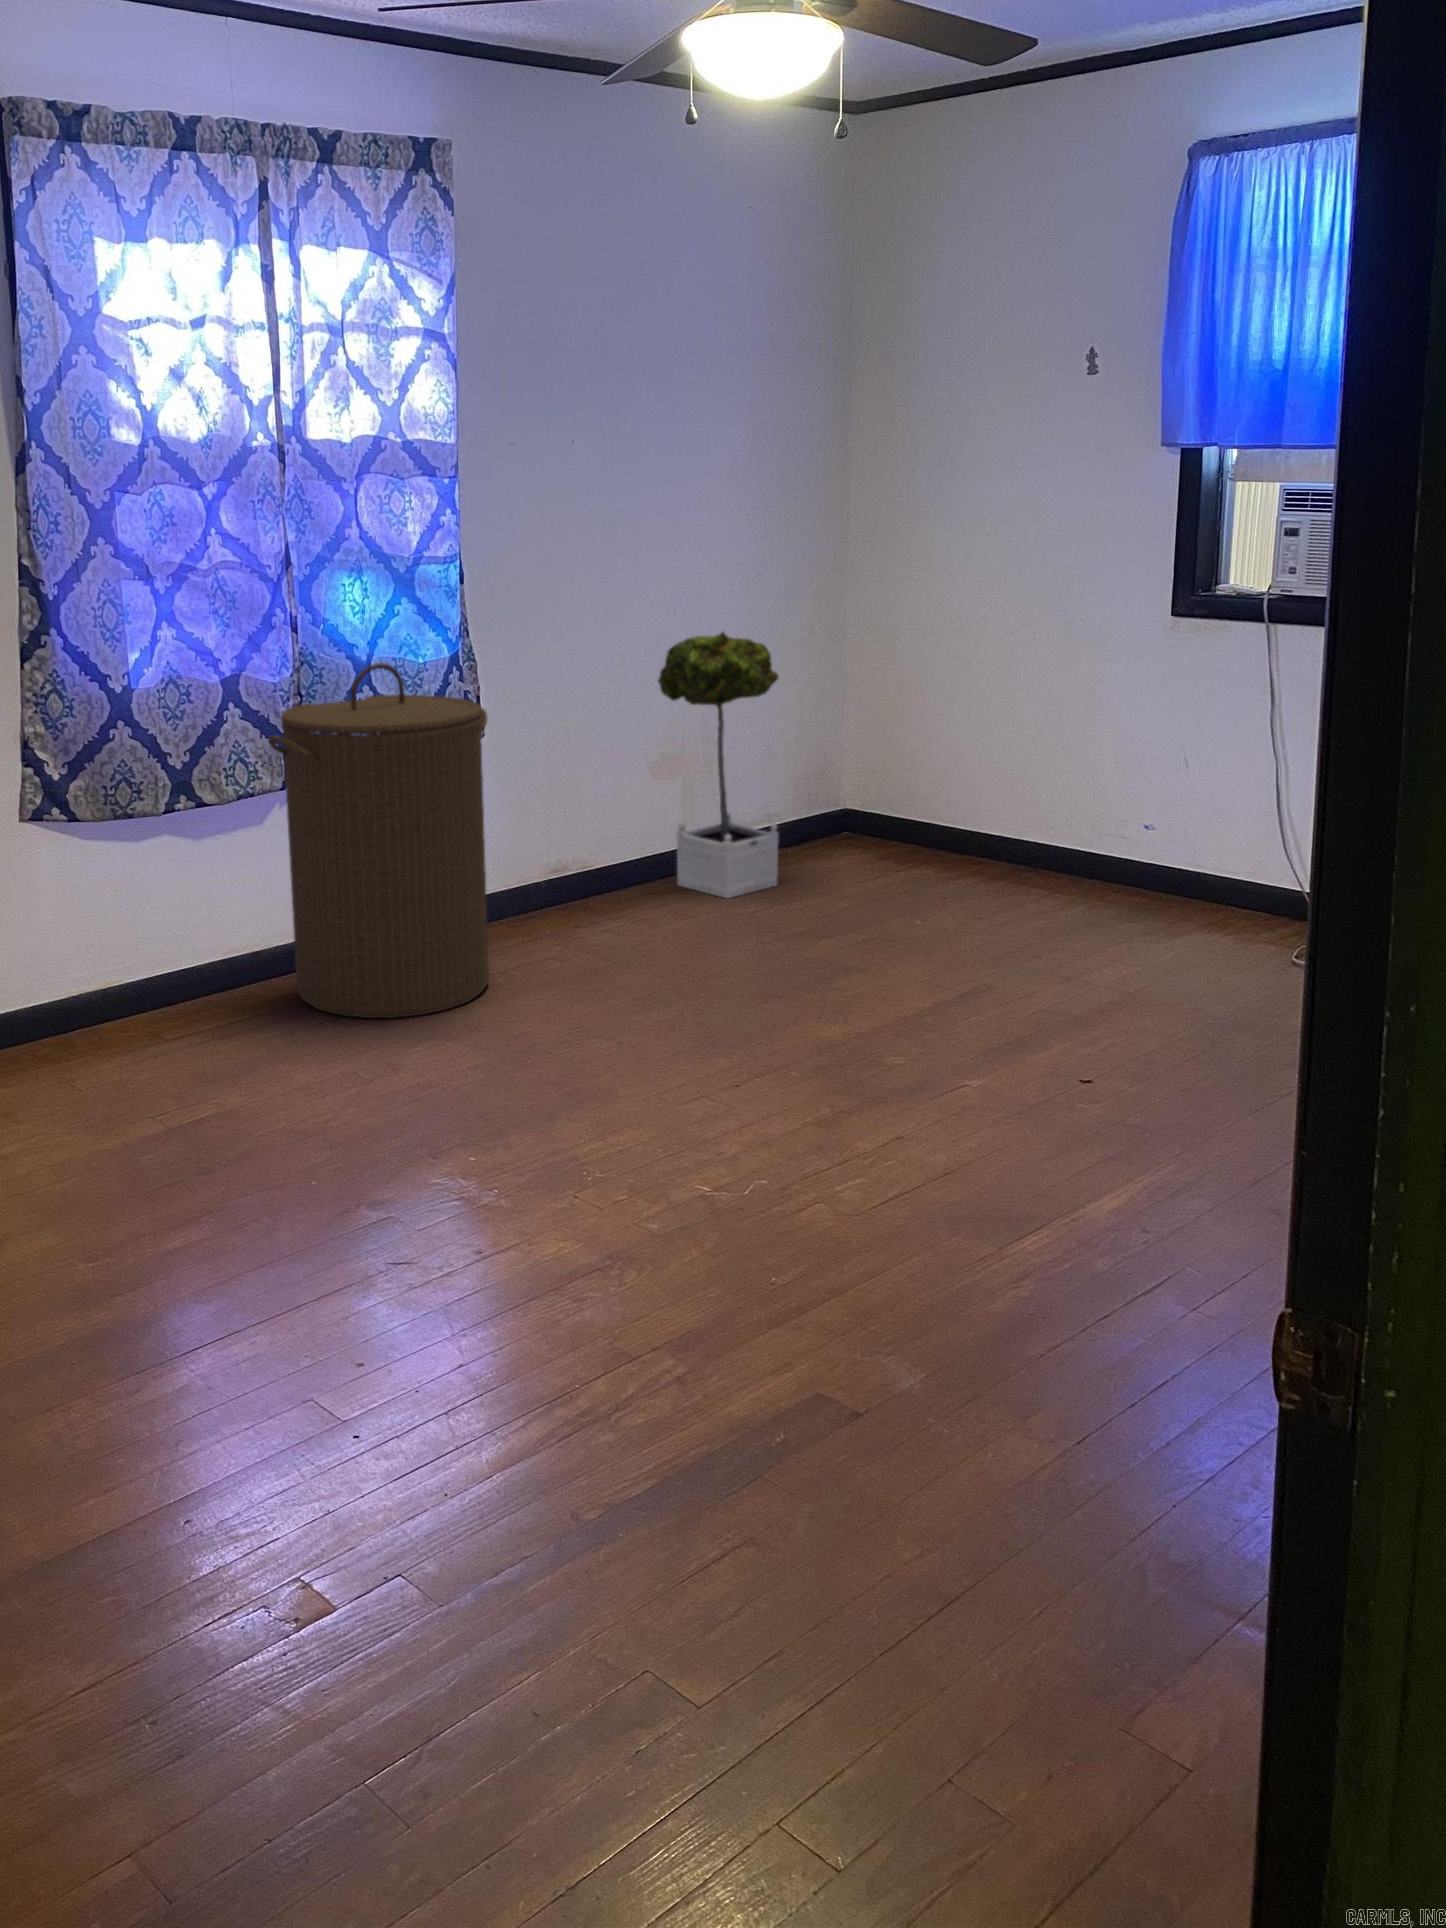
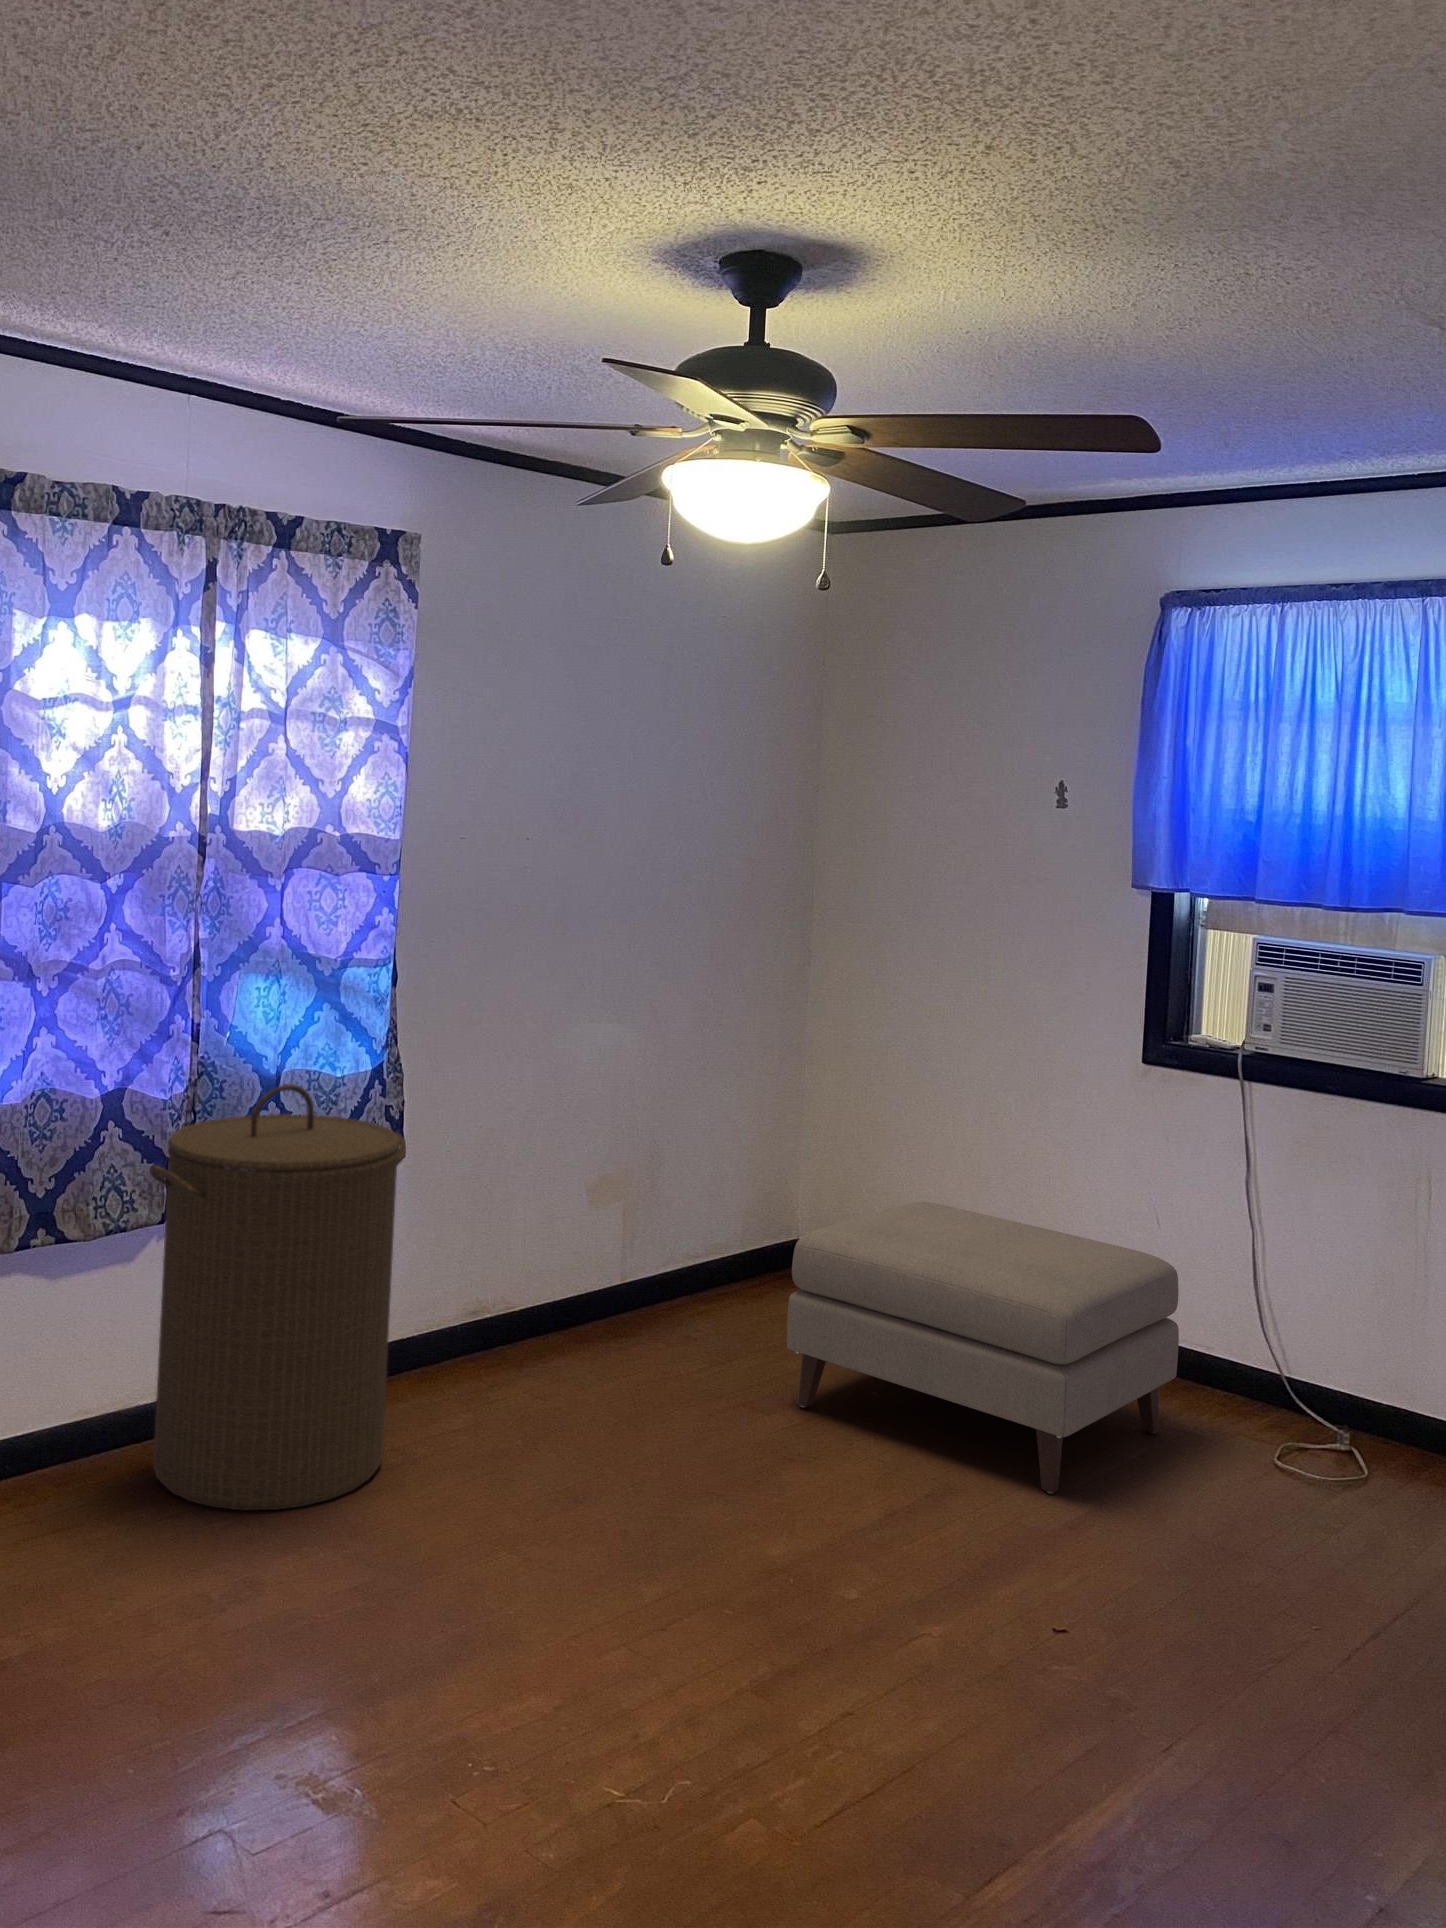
potted tree: present [658,632,779,898] -> none [600,1052,731,1352]
ottoman: none [838,755,1201,986] -> present [787,1202,1179,1493]

